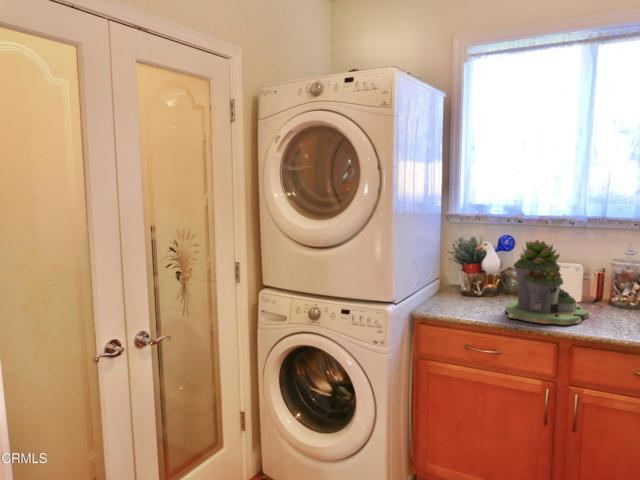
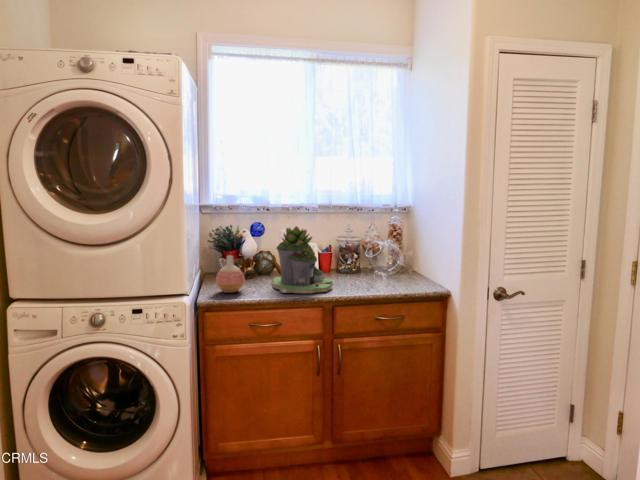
vase: none [438,268,470,309] -> present [216,256,245,293]

